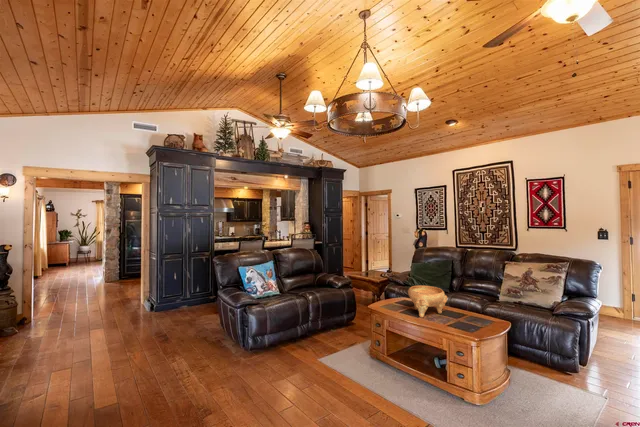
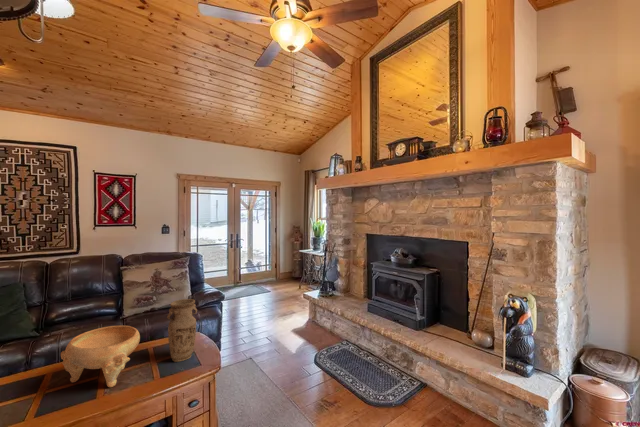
vase: none [455,281,476,327] -> present [167,299,197,362]

